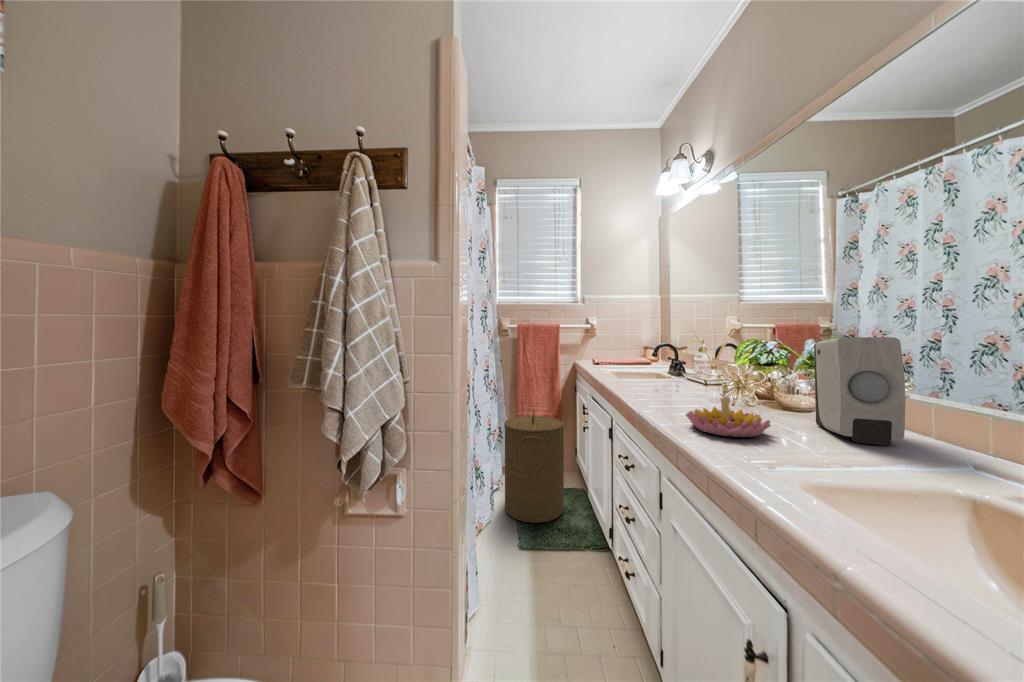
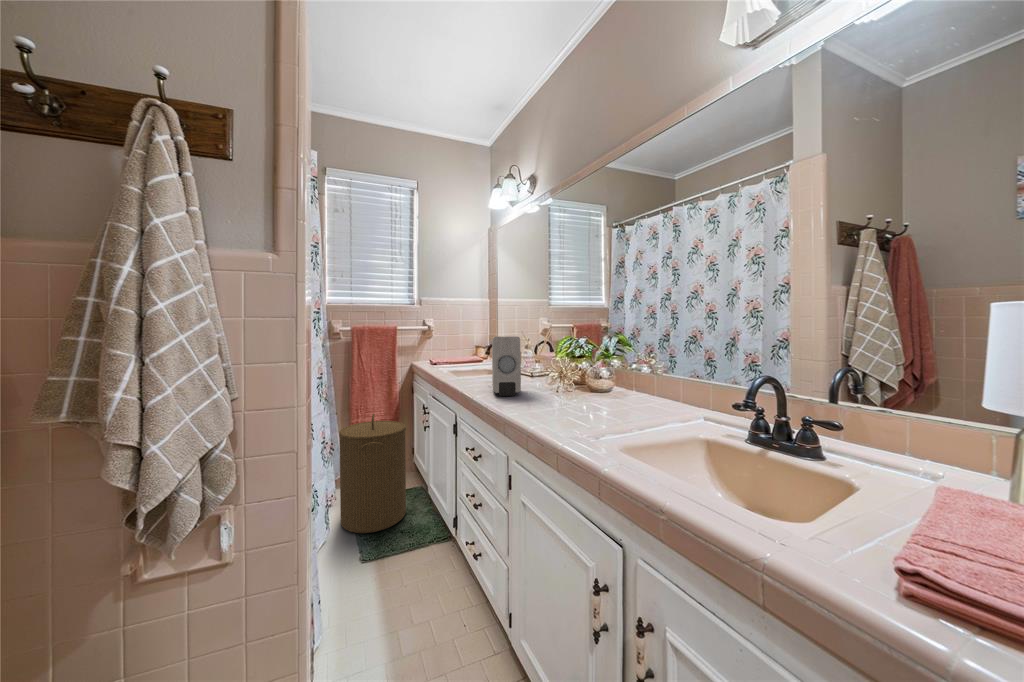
soap dispenser: present [814,337,906,445] -> present [492,337,521,396]
candle holder: present [686,383,771,438] -> none [527,376,586,420]

